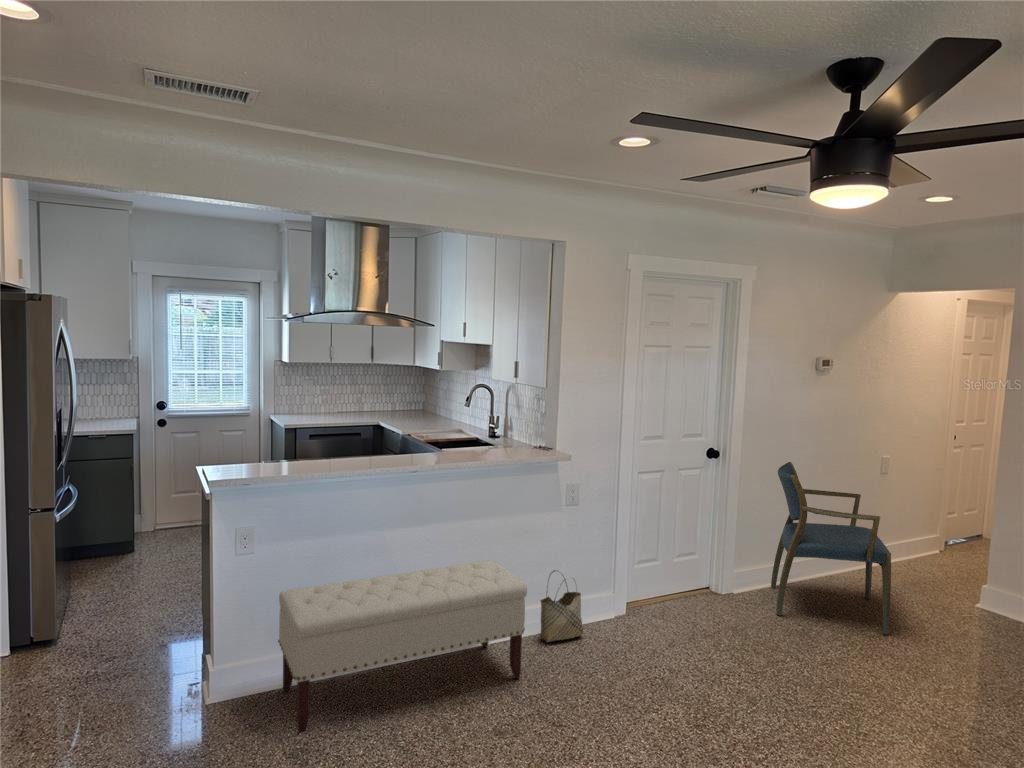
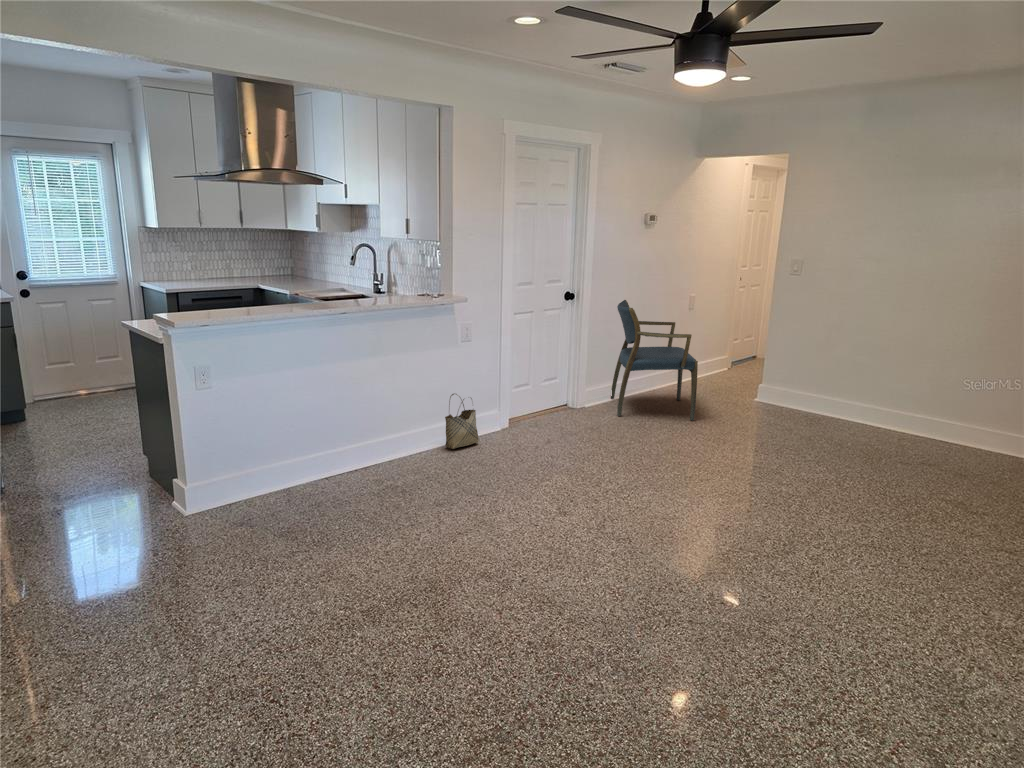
bench: present [278,560,527,733] -> none [234,388,442,526]

